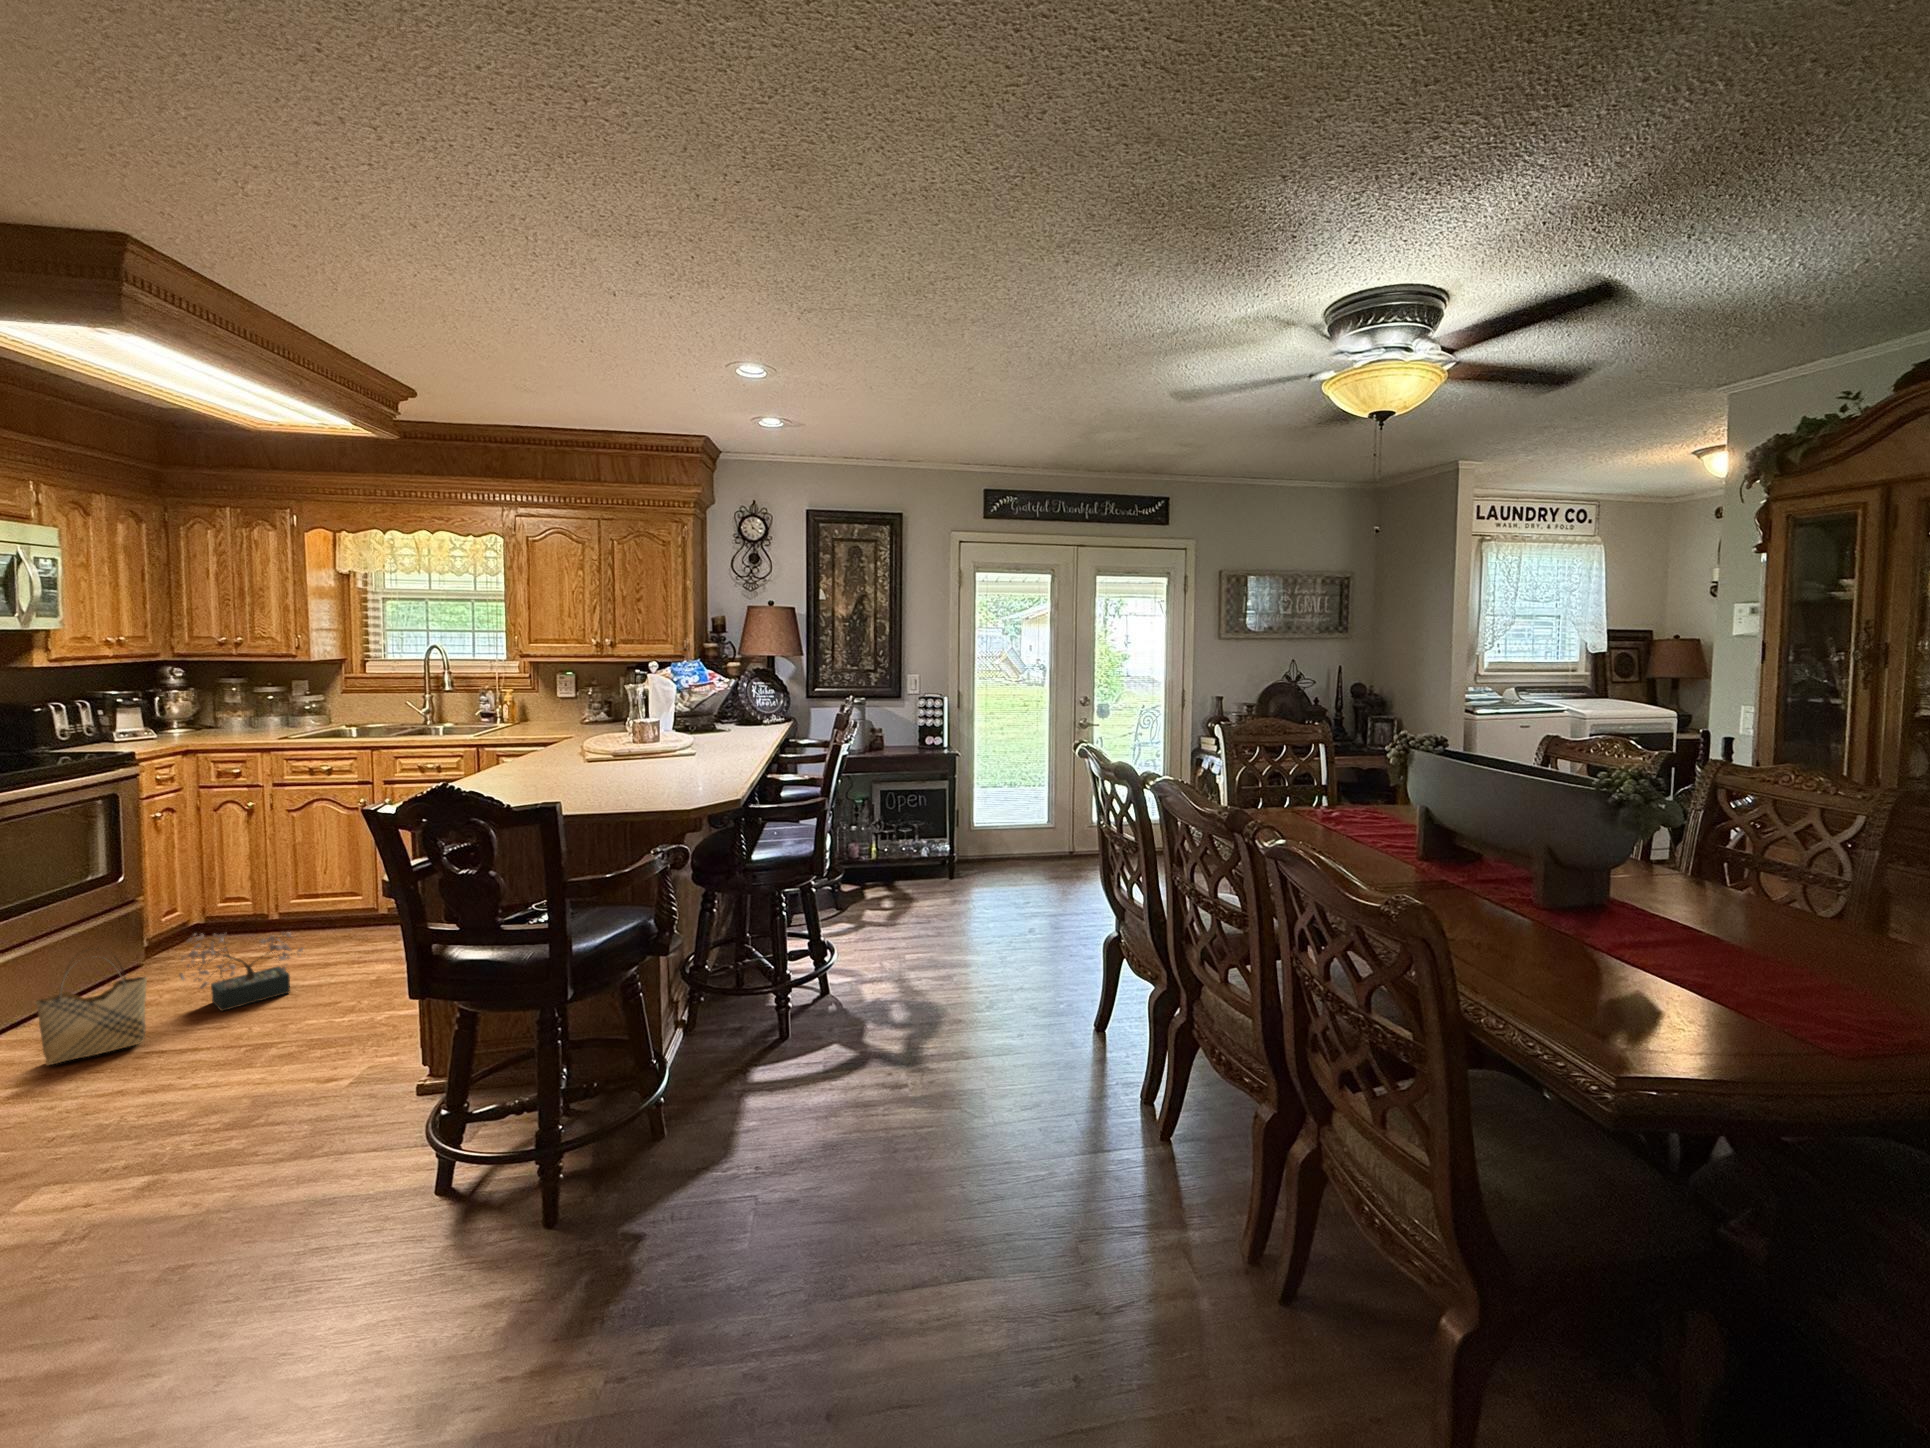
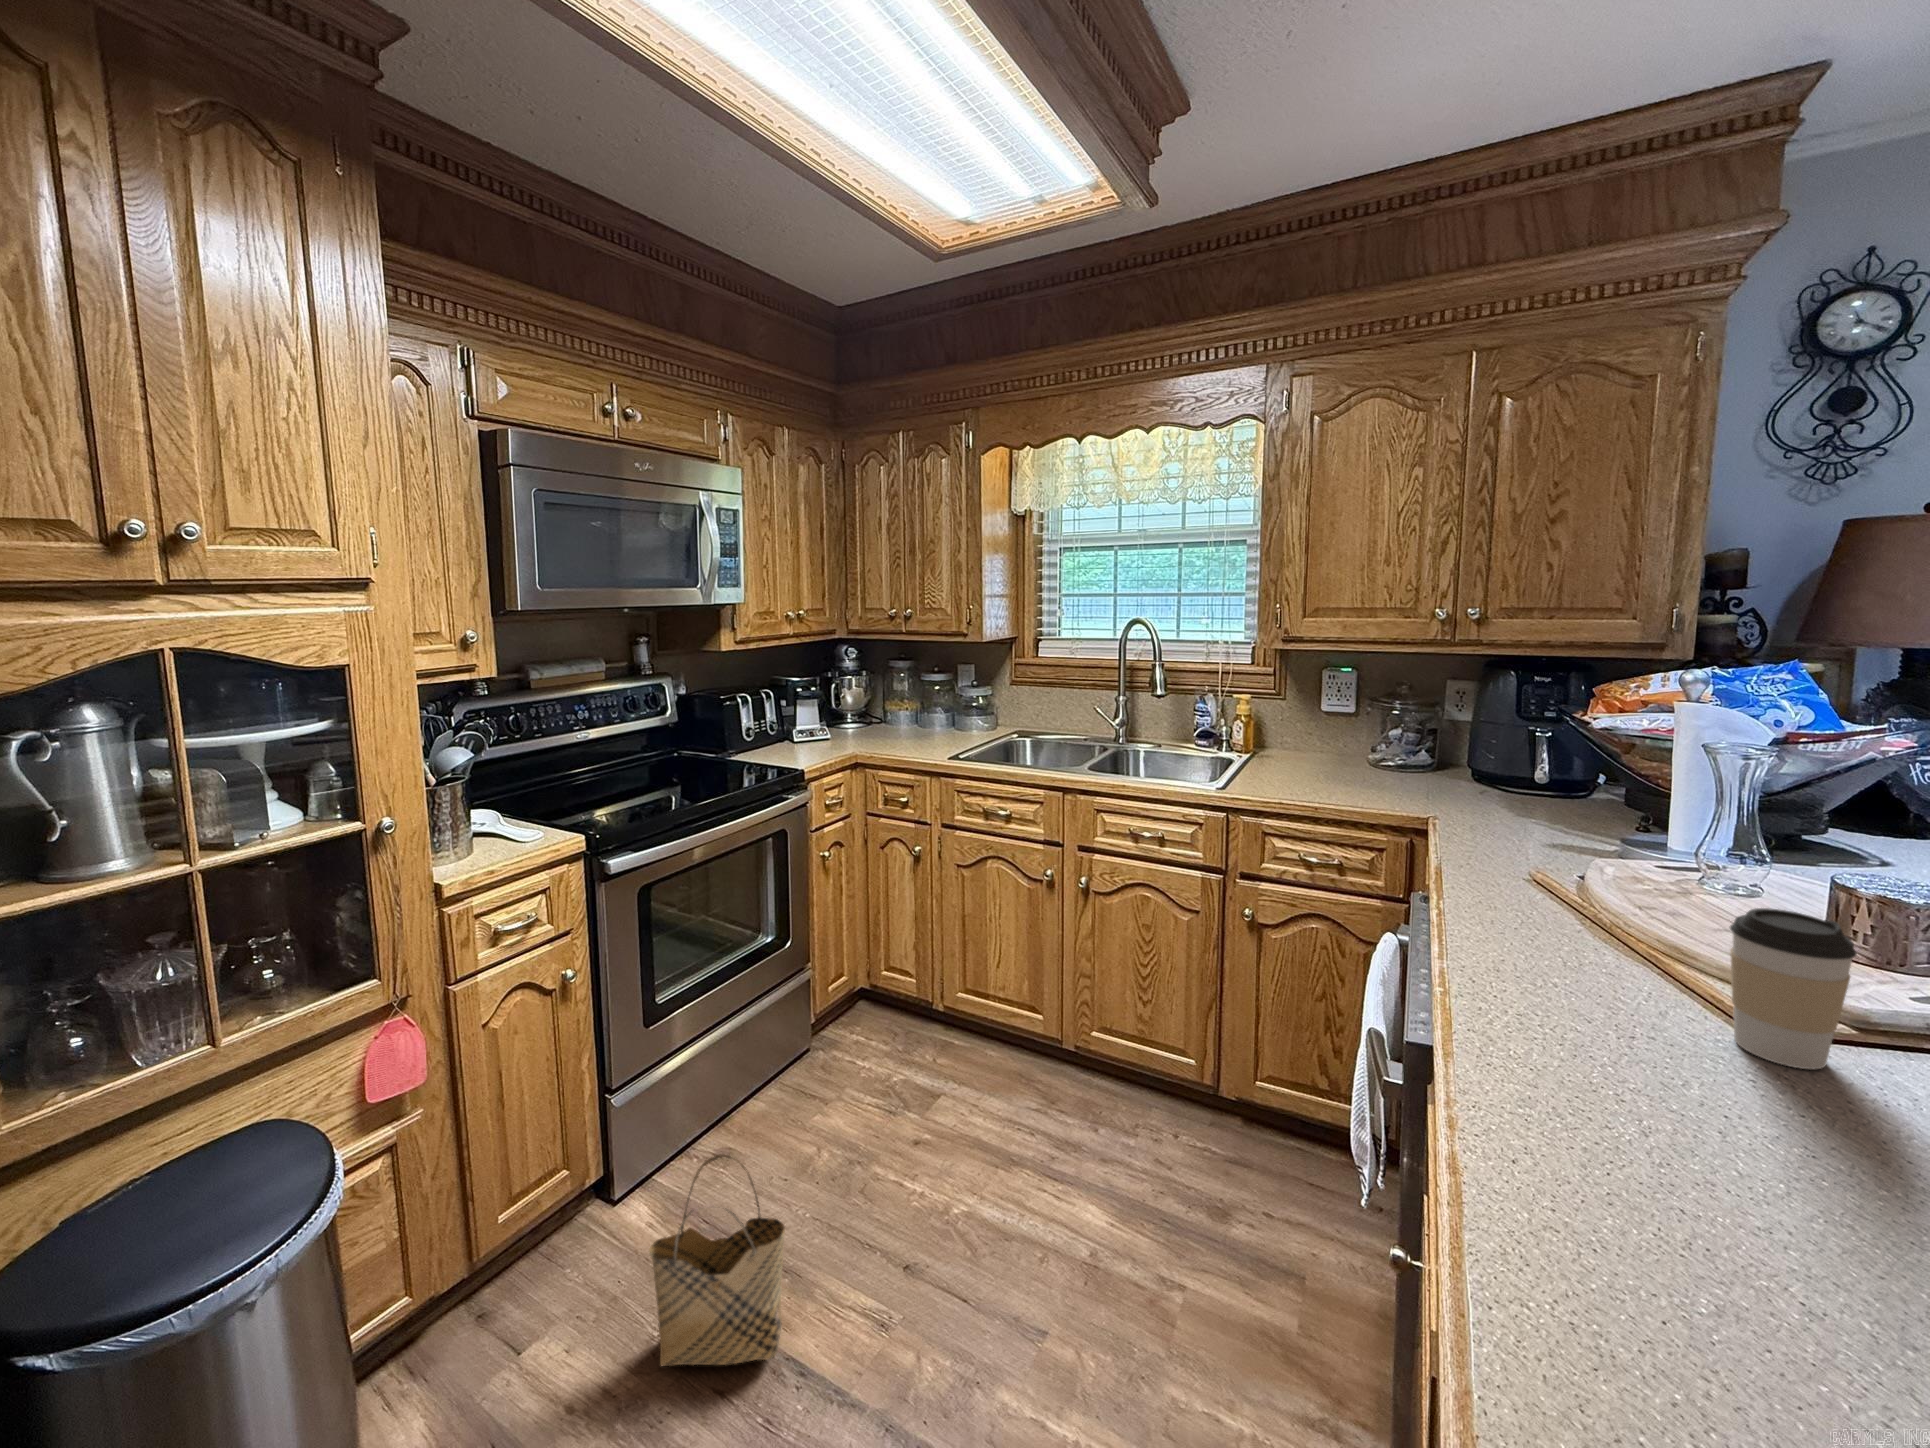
coffee cup: none [553,718,579,759] -> present [1730,908,1857,1069]
decorative plant: present [179,932,303,1011] -> none [829,1114,989,1277]

